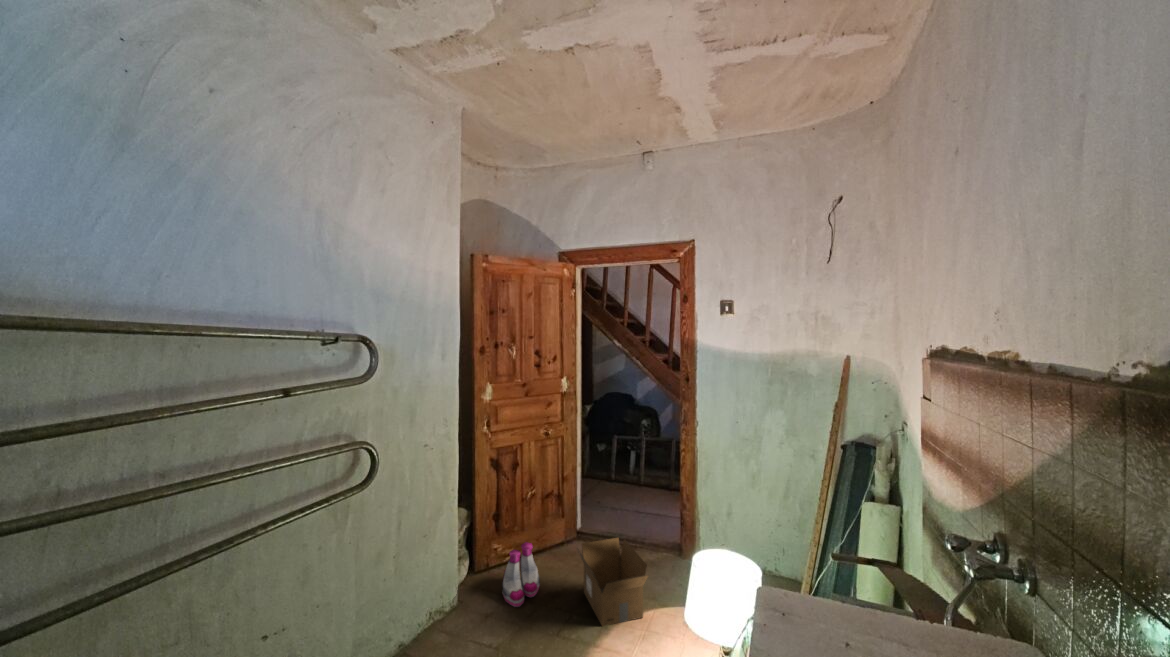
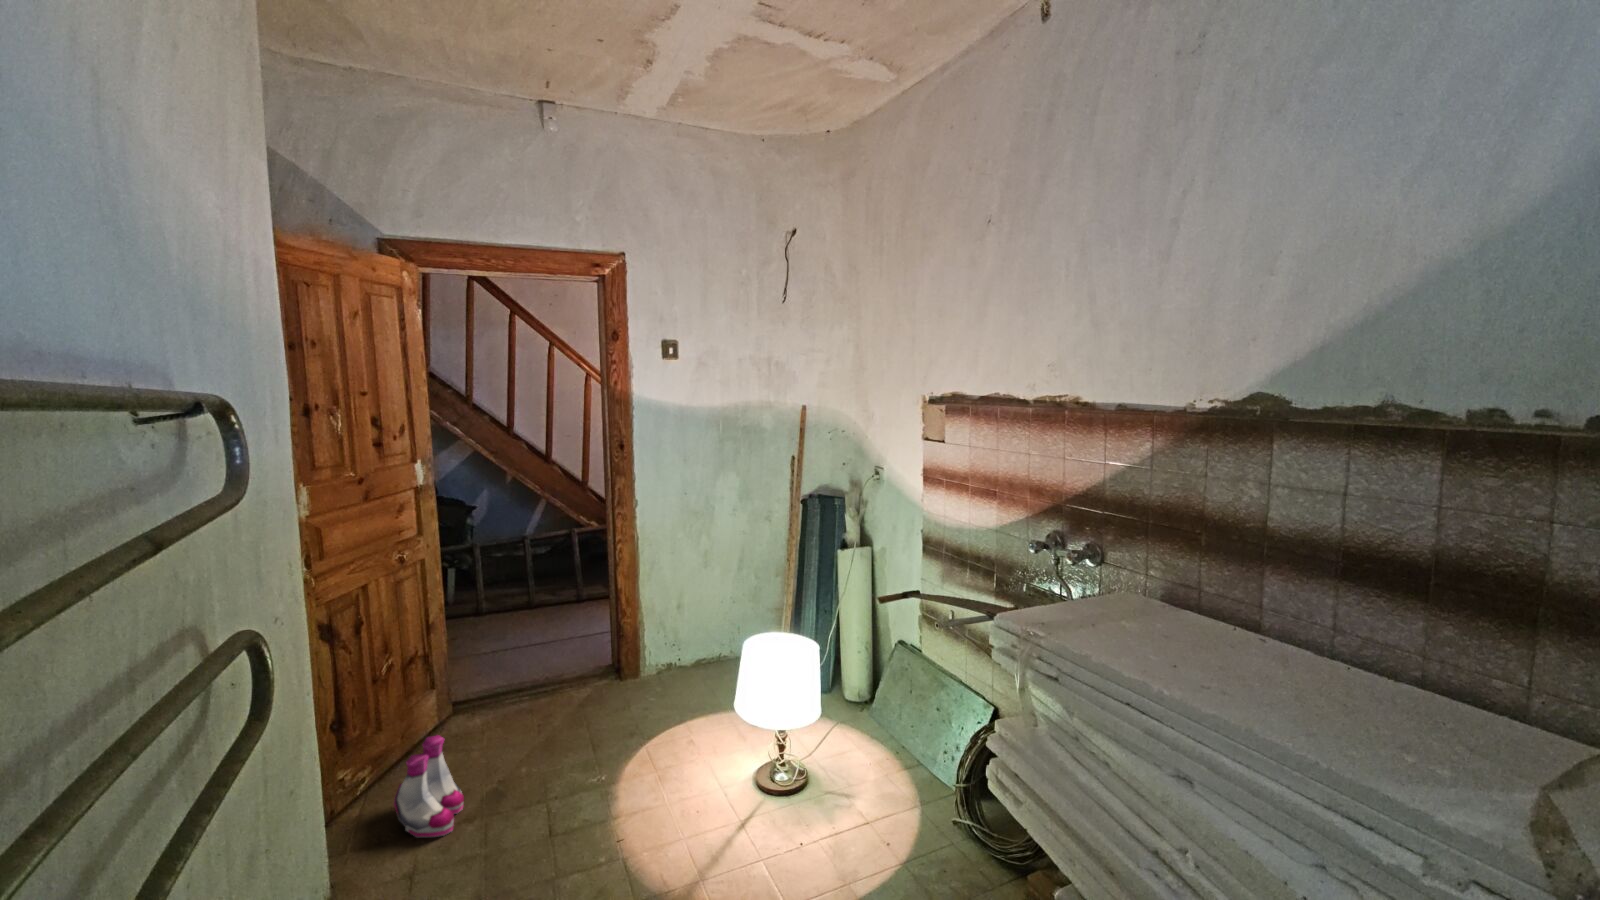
cardboard box: present [578,538,648,626] -> none [523,676,648,792]

